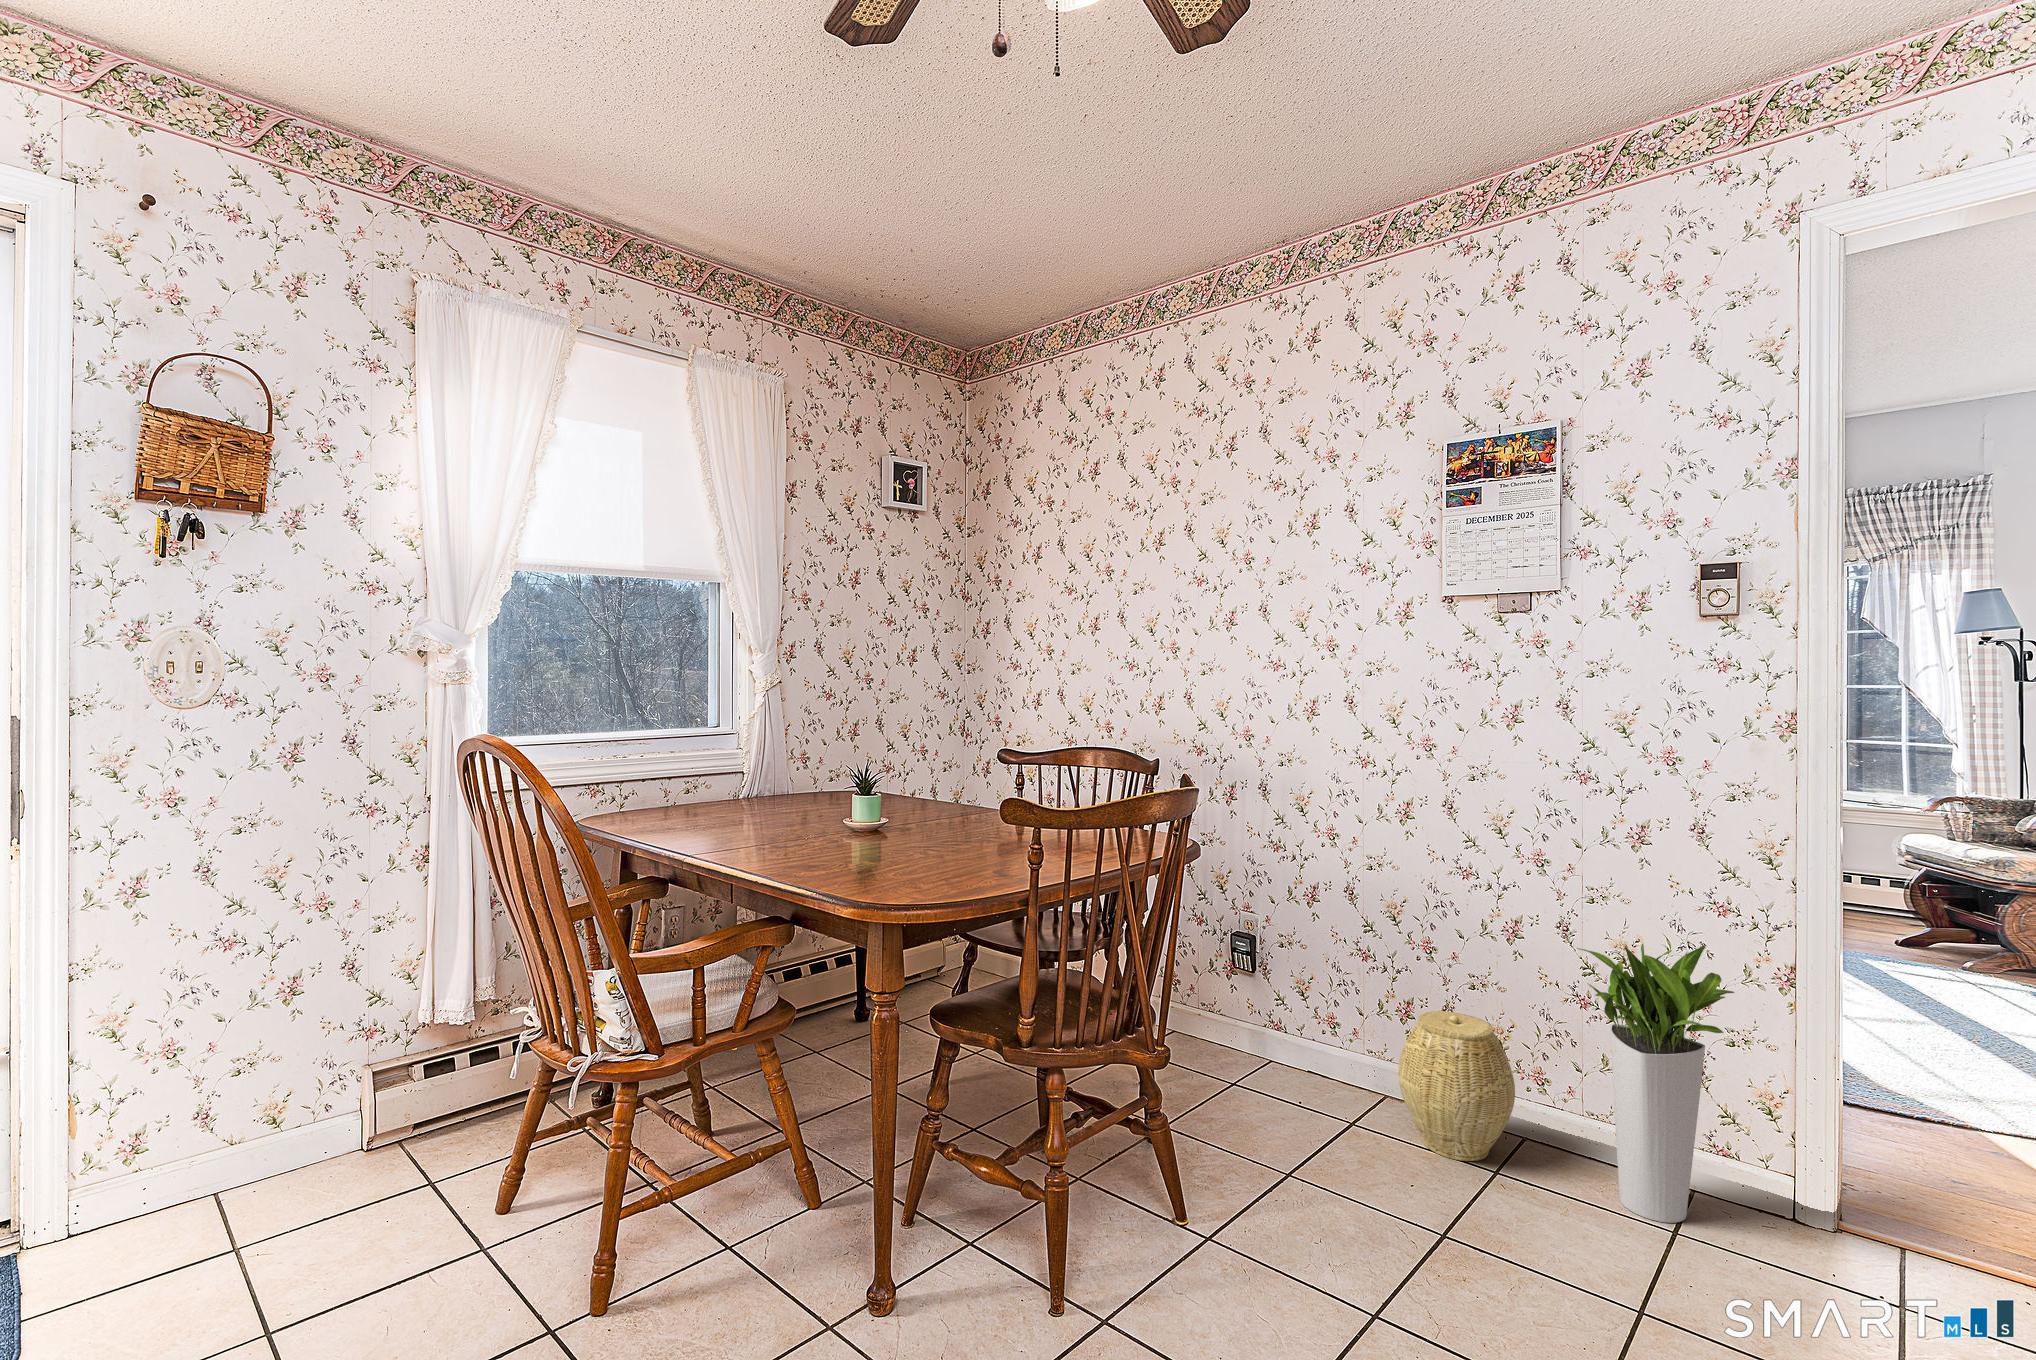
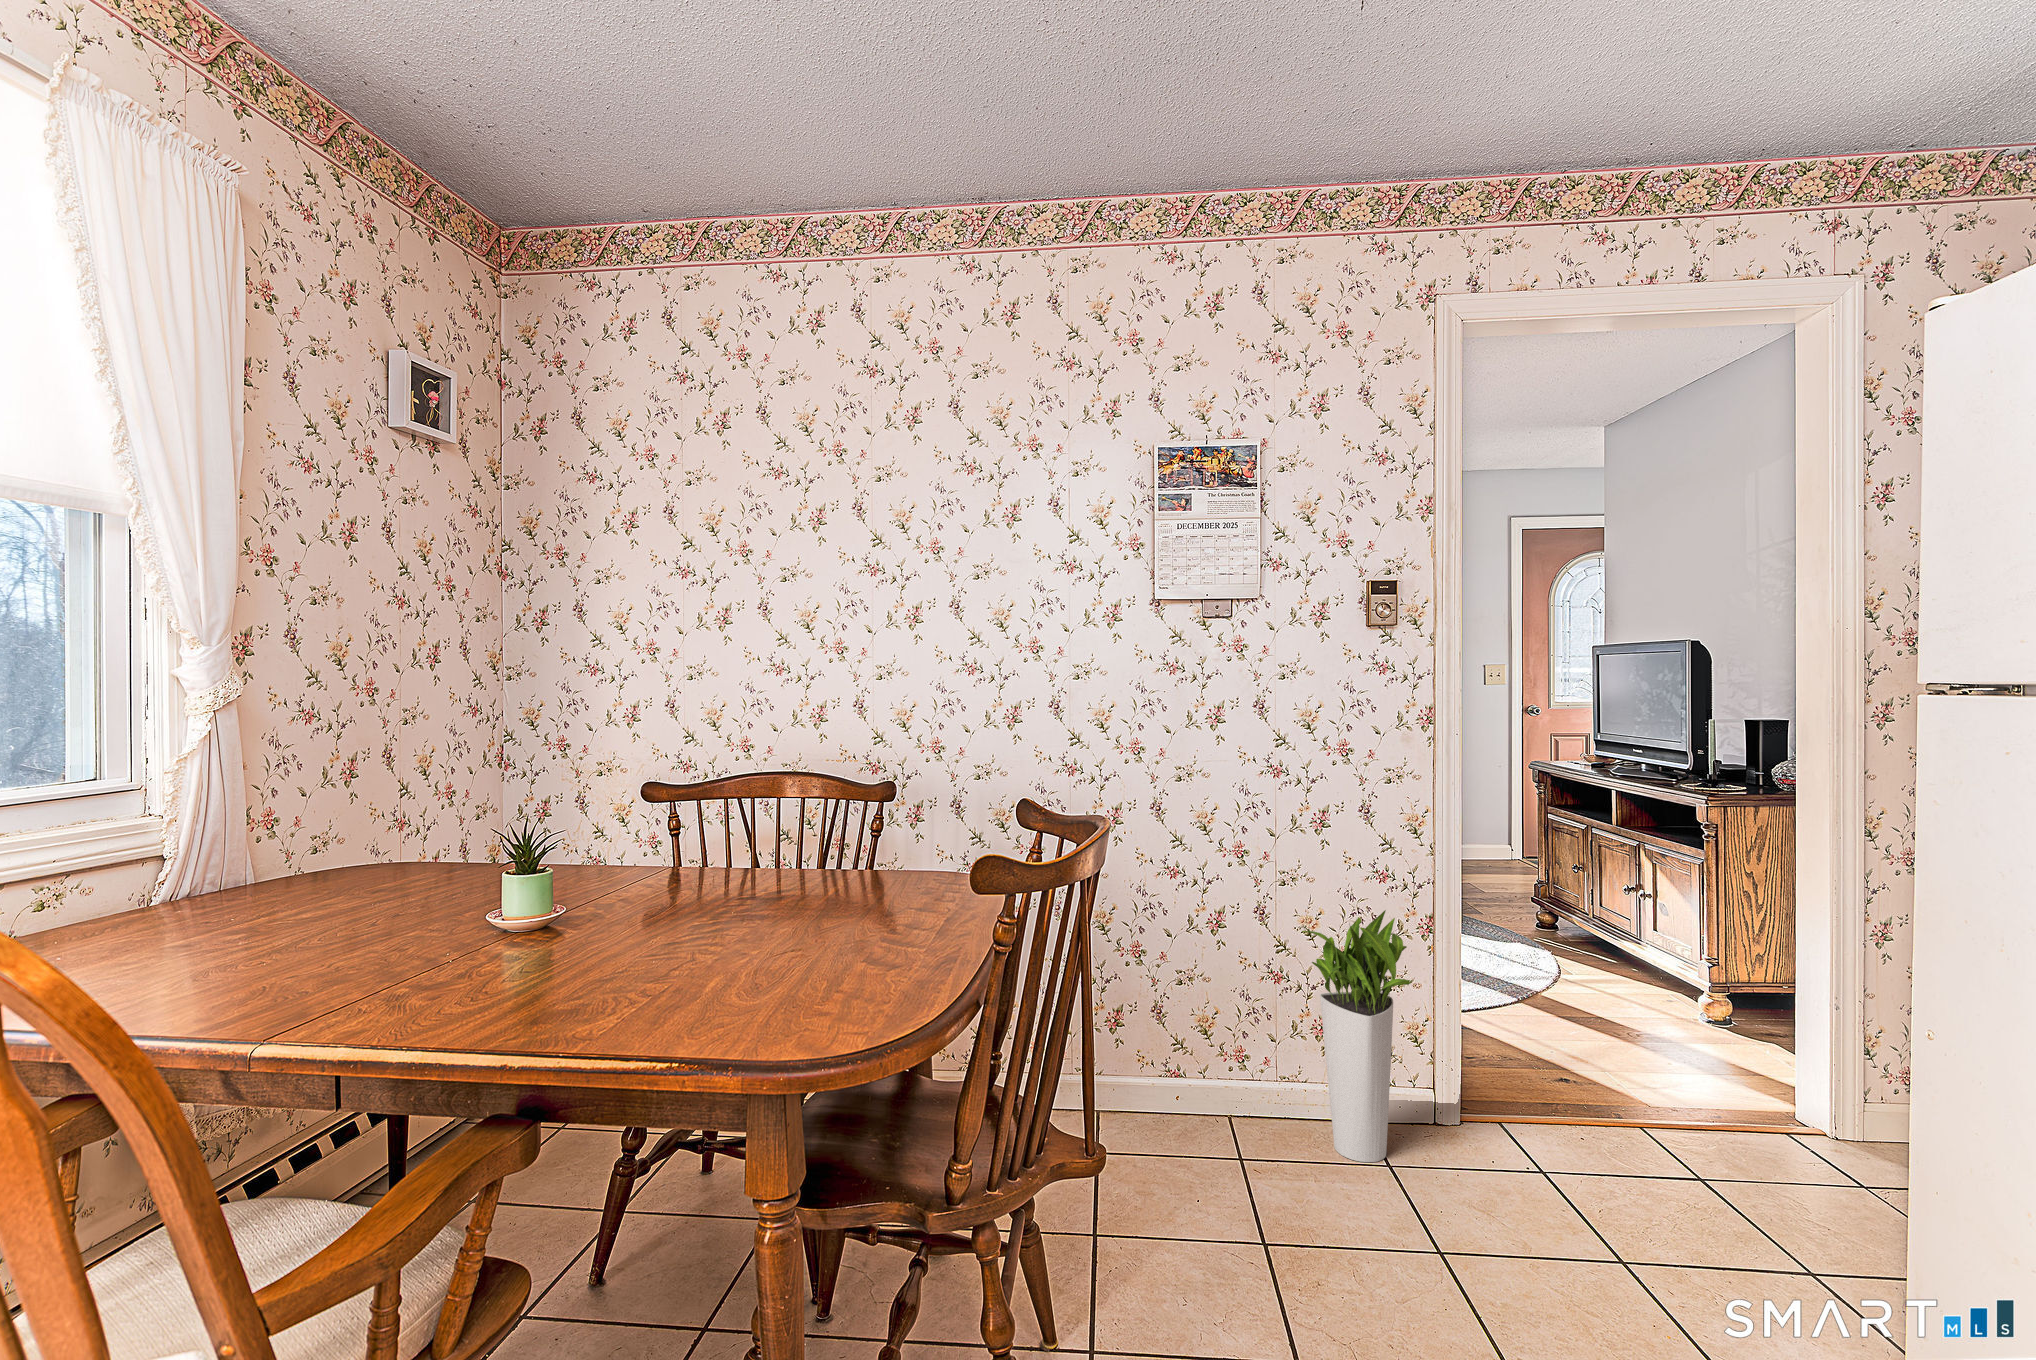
woven basket: present [1398,1011,1515,1161] -> none [1141,1014,1248,1162]

